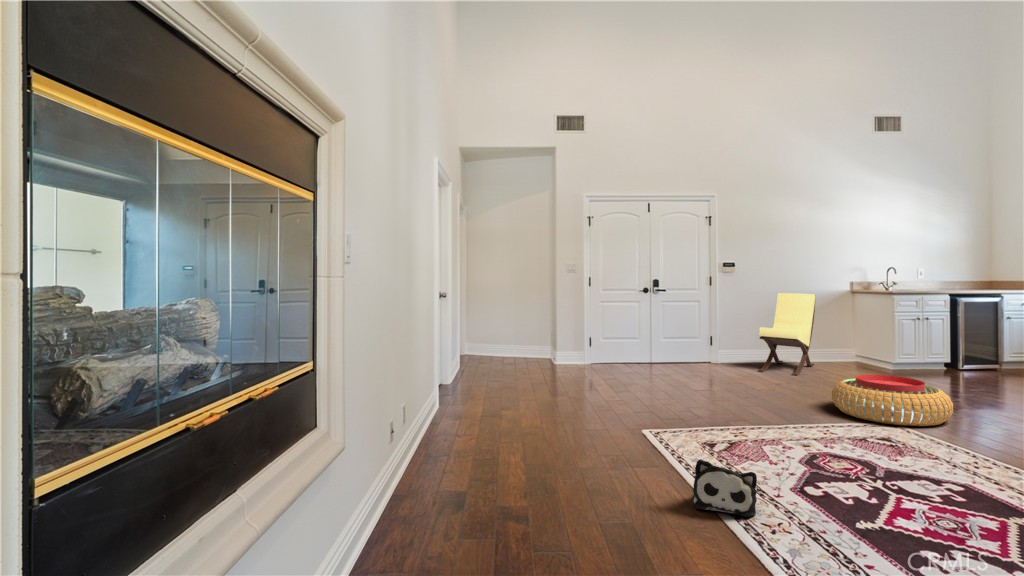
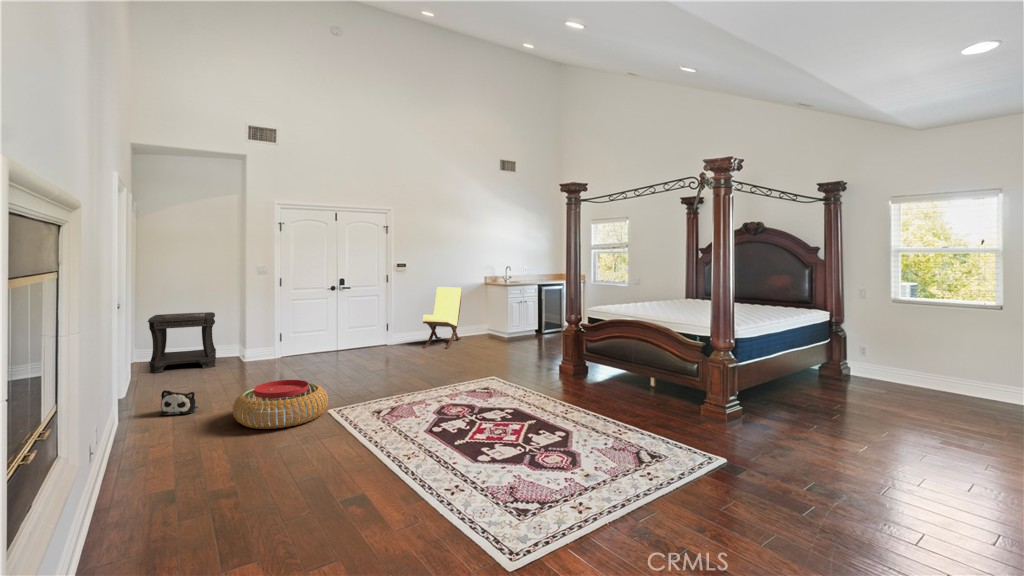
side table: none [468,313,525,369] -> present [148,312,216,373]
pouf: present [832,375,953,426] -> present [233,380,328,429]
plush toy: present [693,459,757,517] -> present [160,390,198,415]

